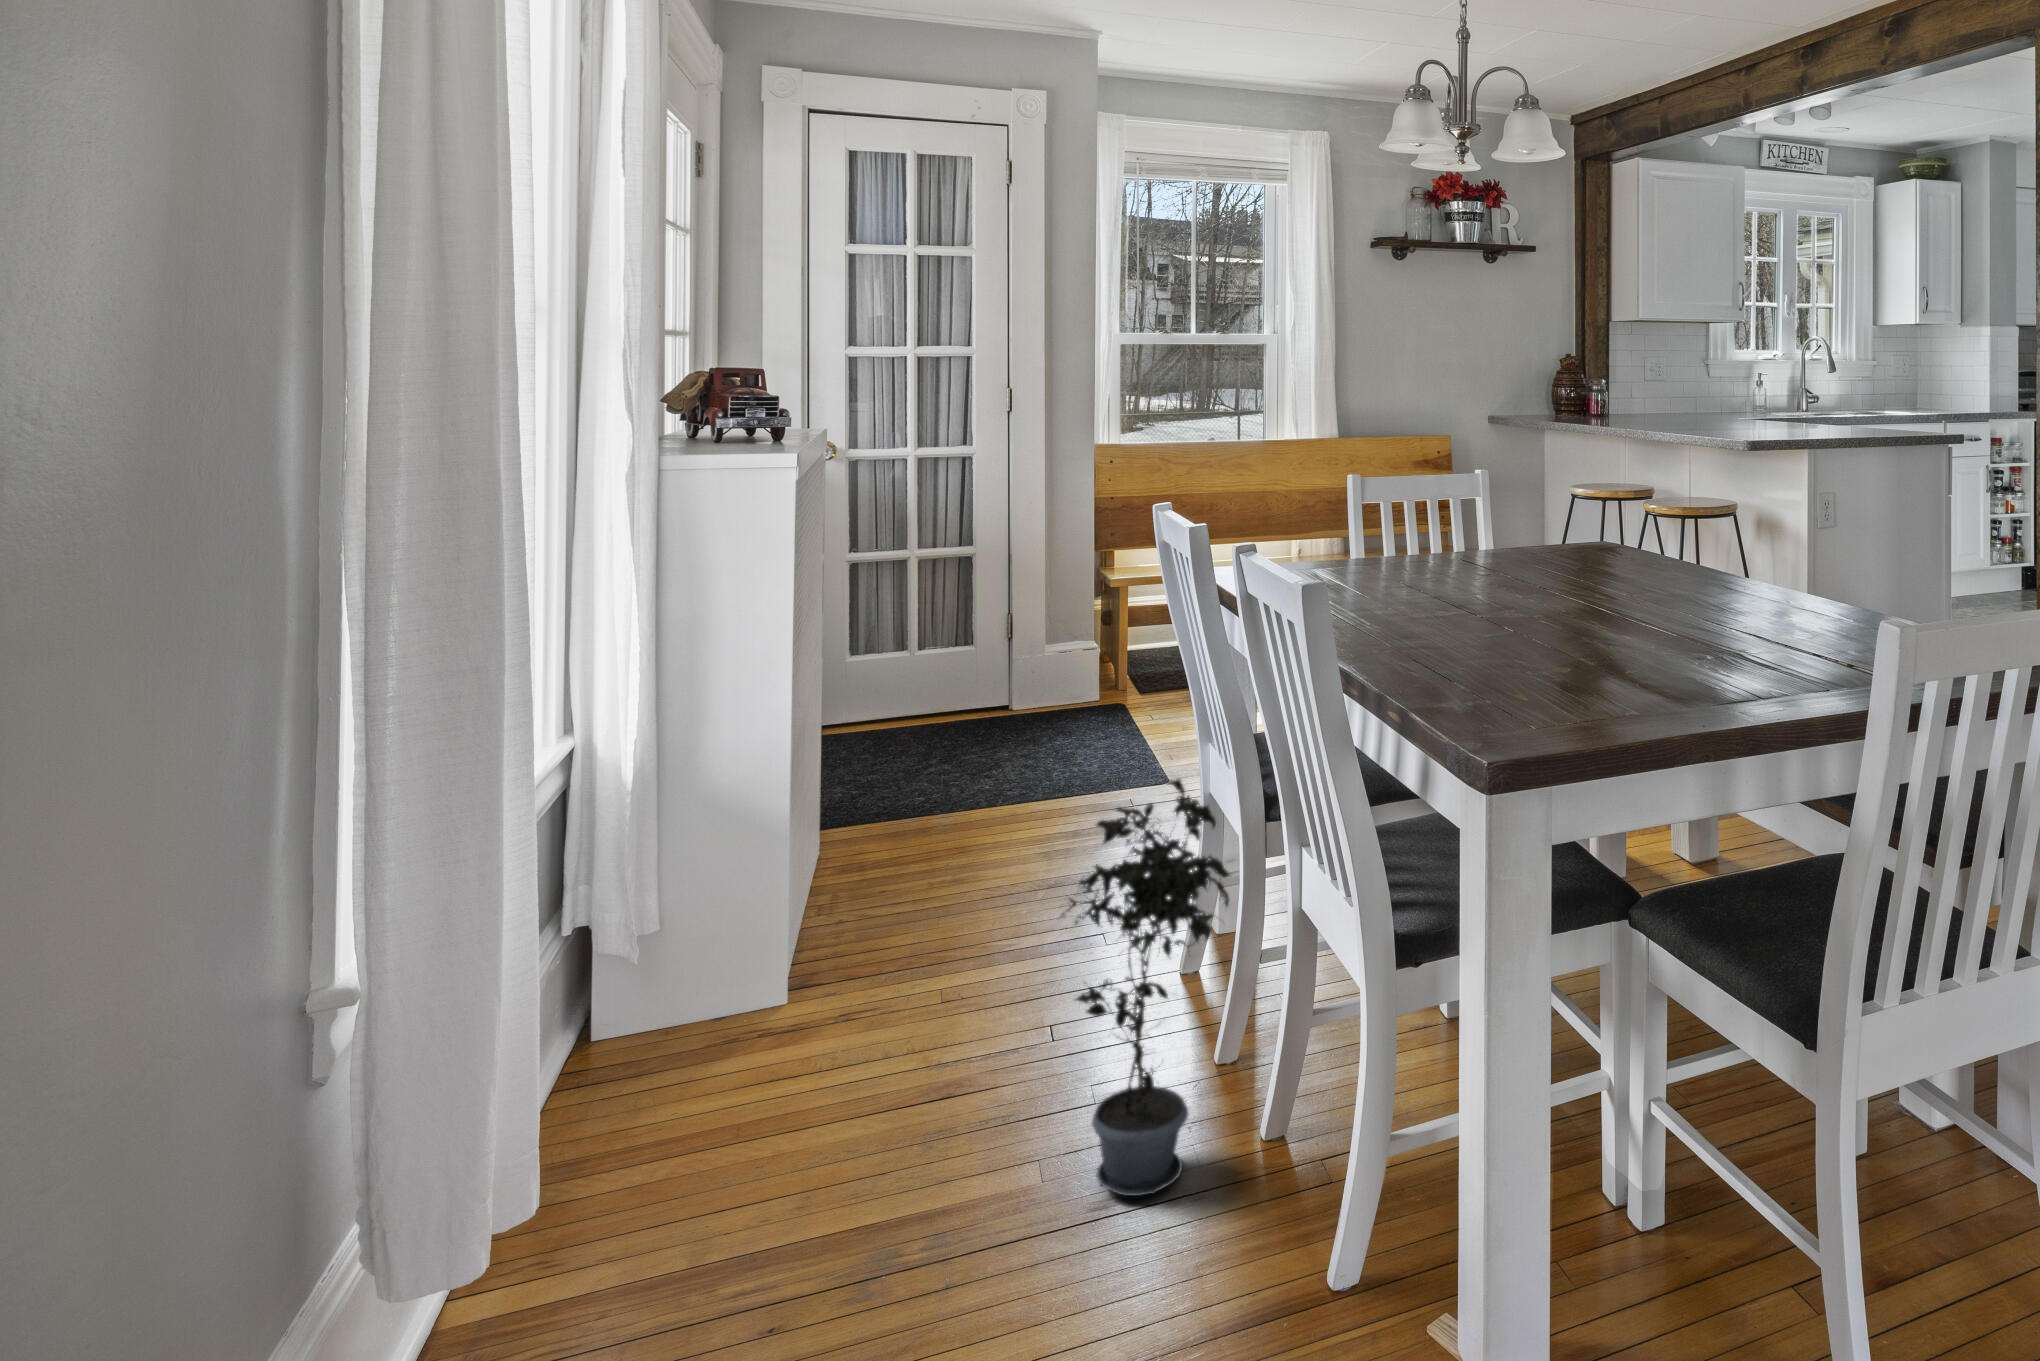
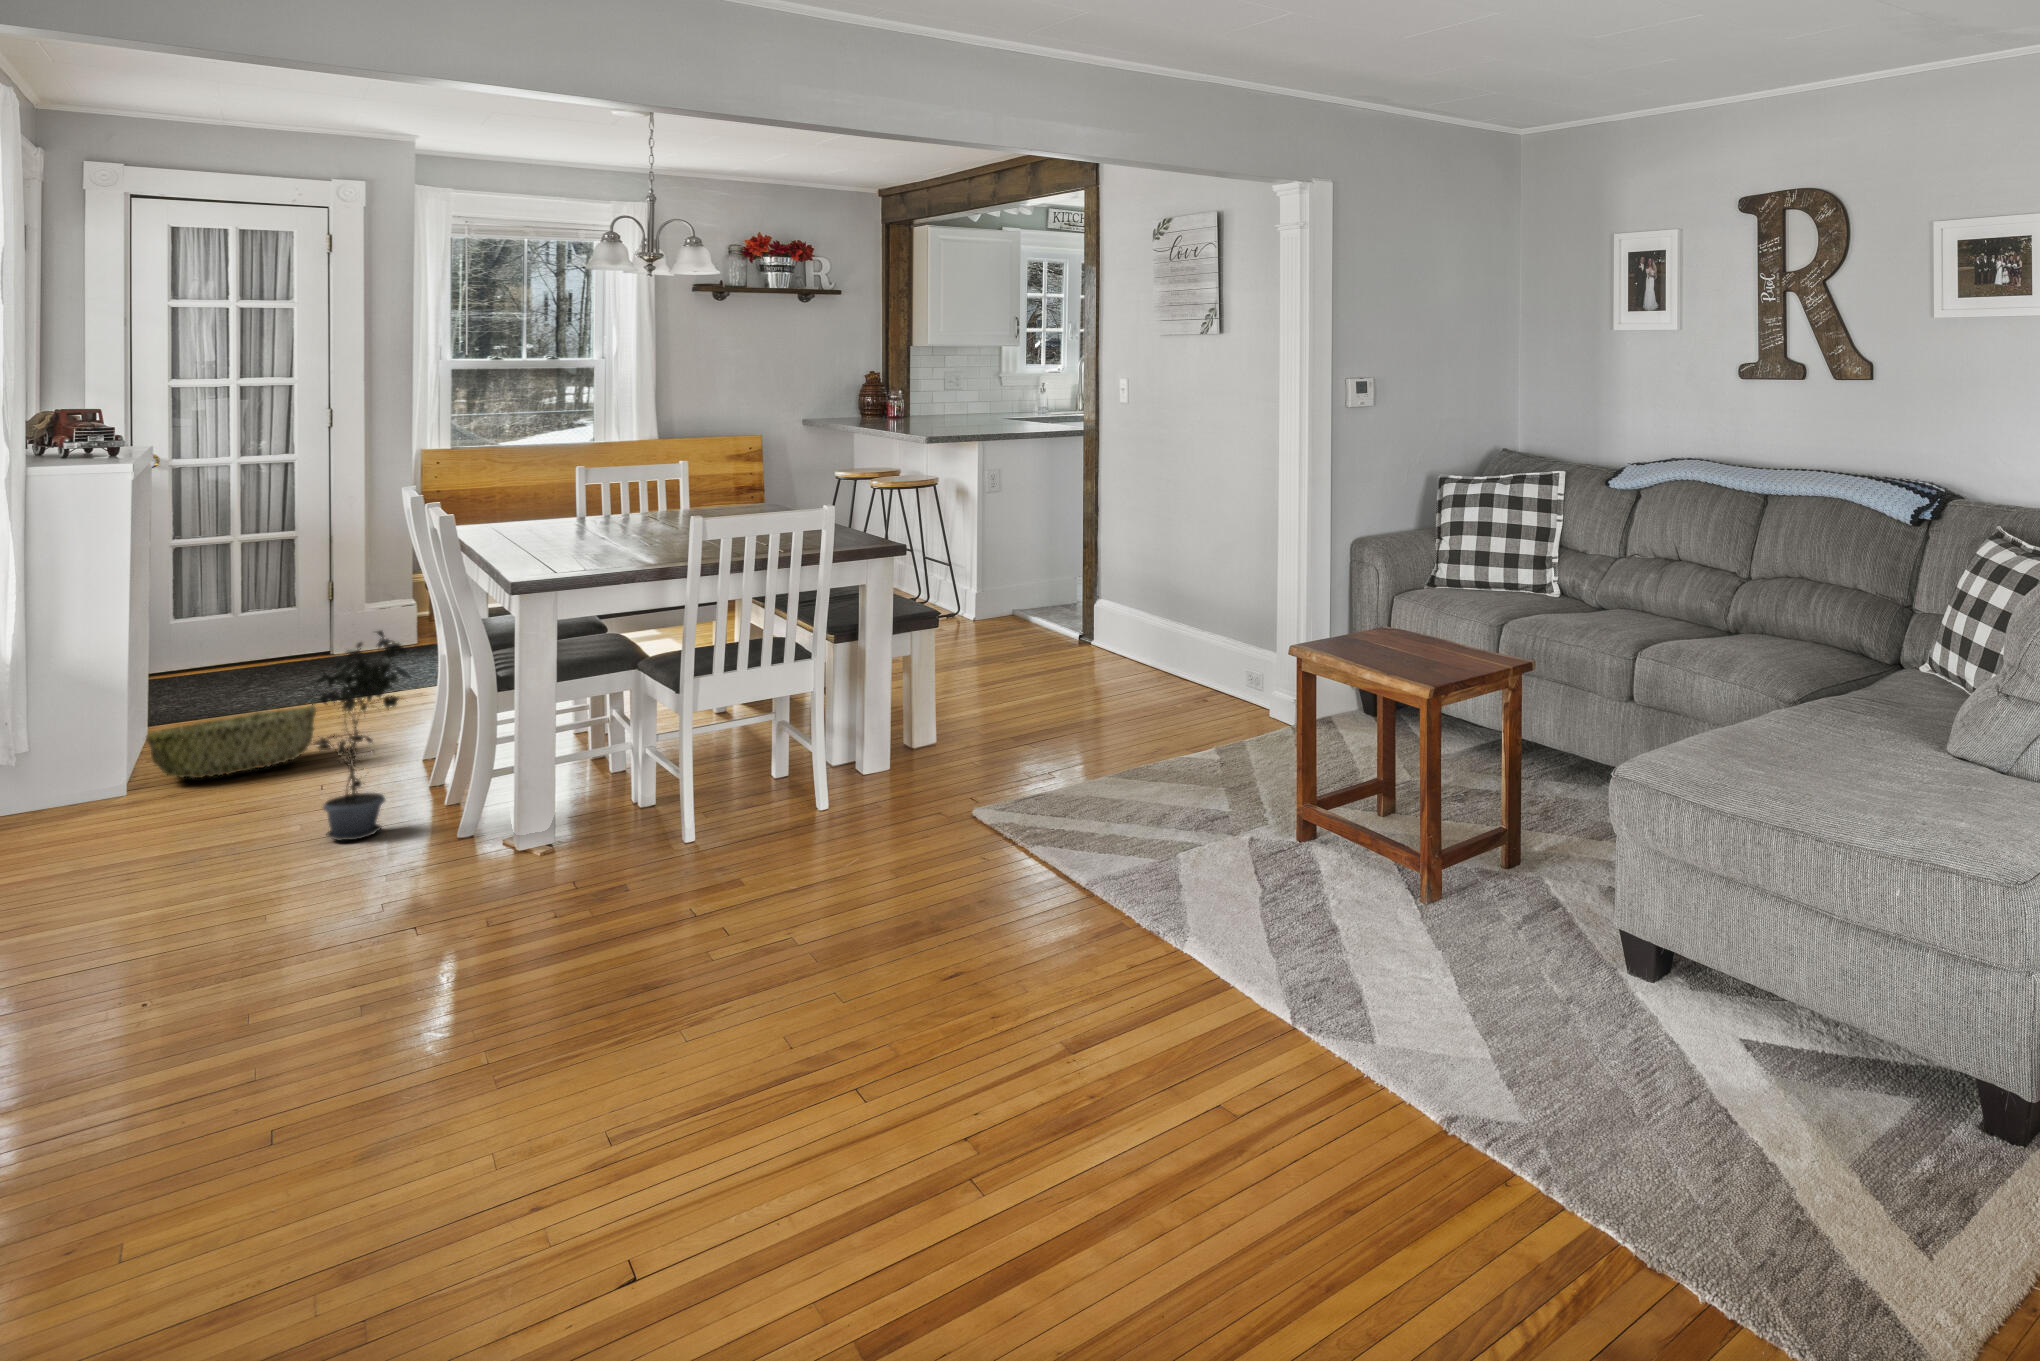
woven basket: none [819,835,1035,957] -> present [146,706,316,778]

